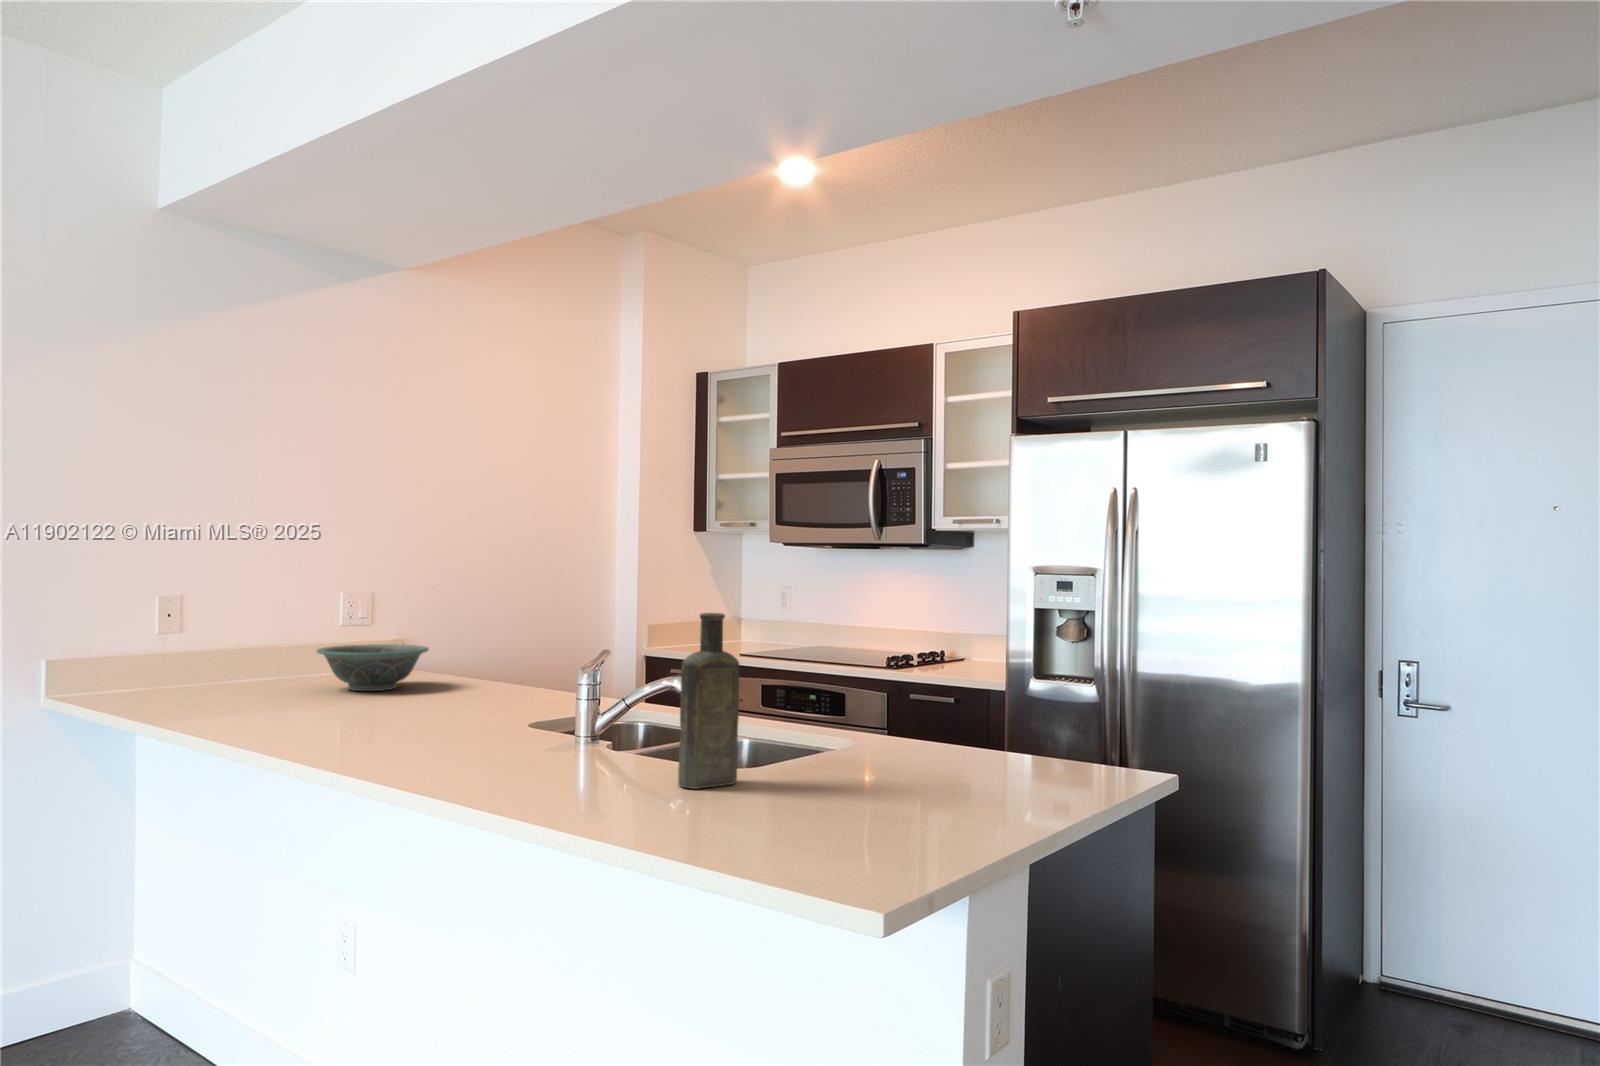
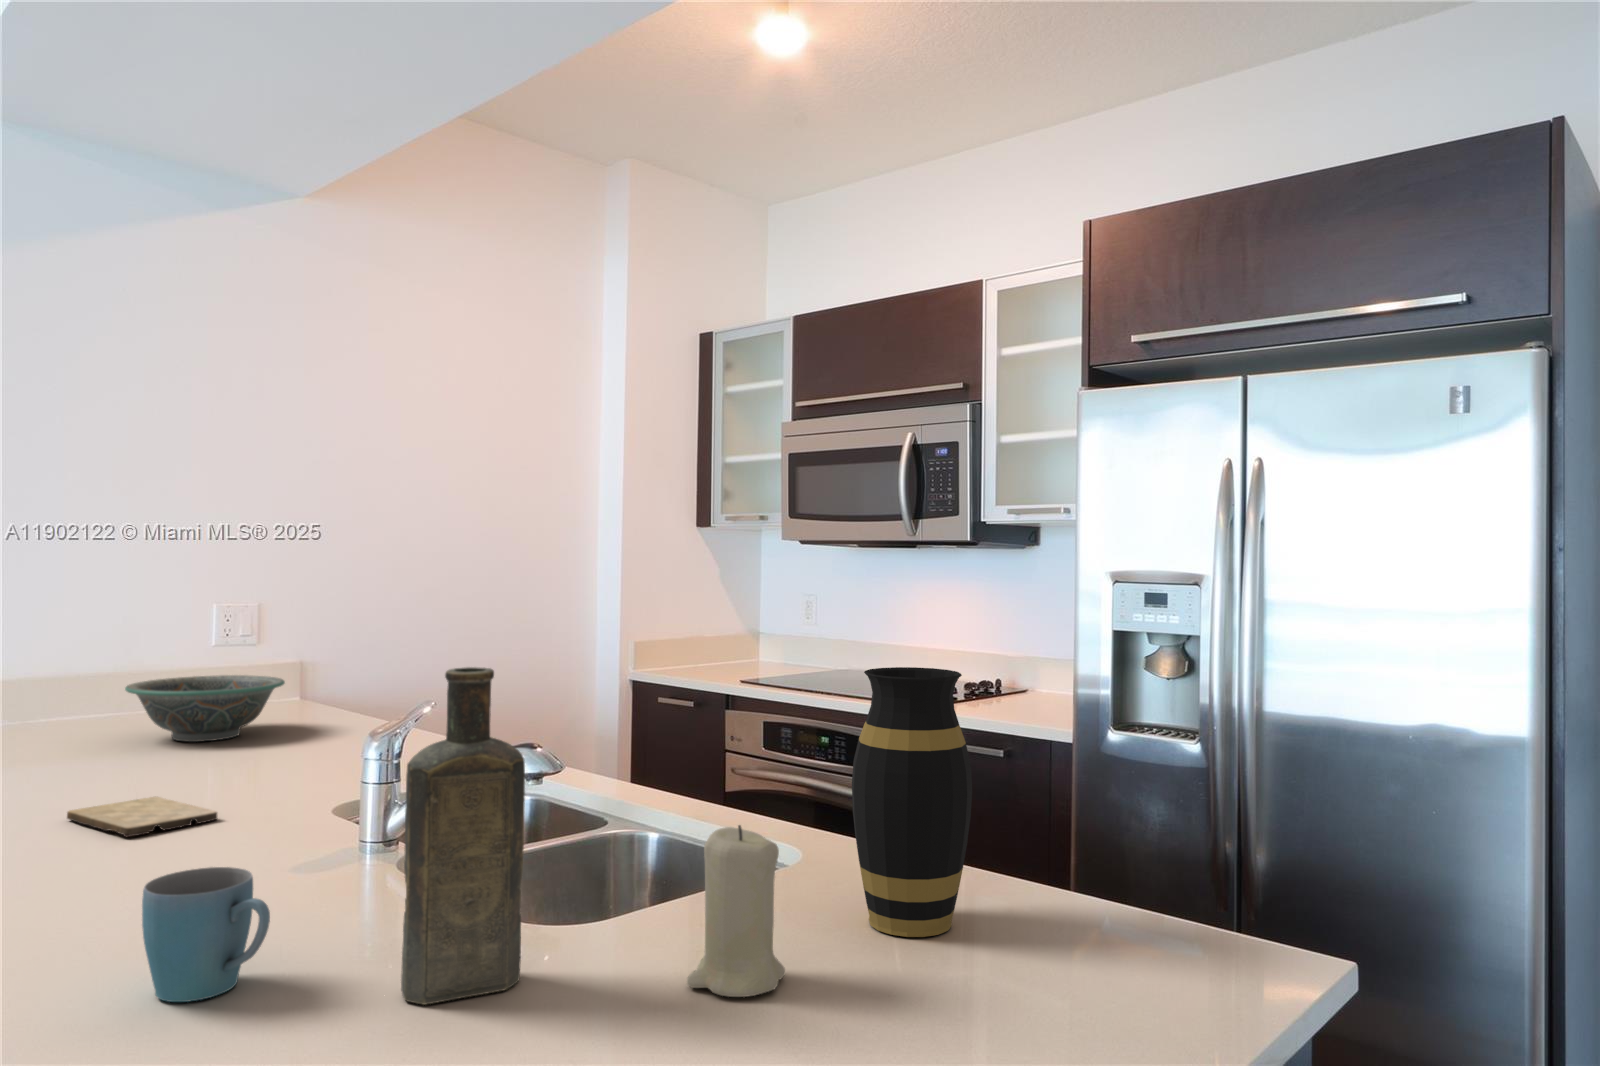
vase: none [900,618,968,766] -> present [852,667,972,937]
candle: none [827,697,878,784] -> present [687,825,785,997]
cutting board: none [359,717,460,735] -> present [67,797,217,837]
mug: none [540,724,611,790] -> present [142,867,270,1002]

